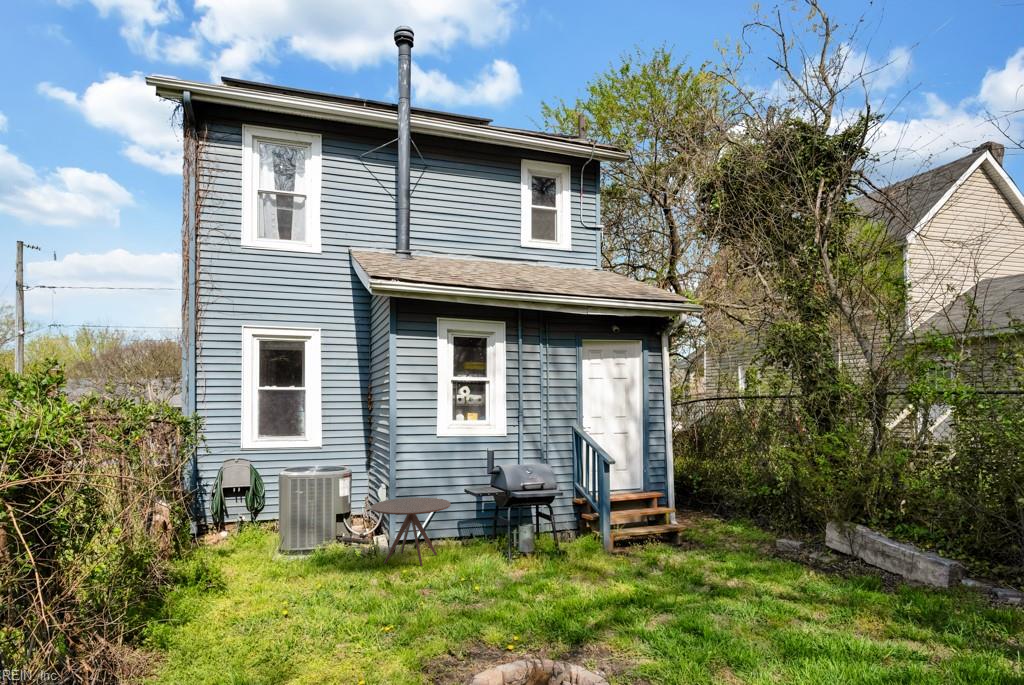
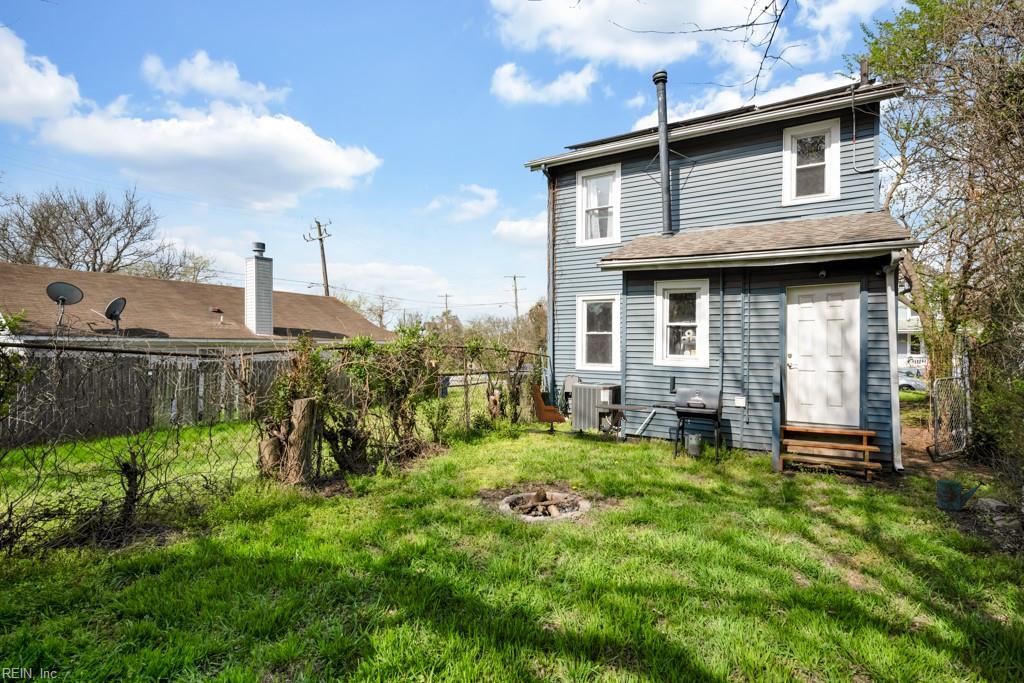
lounge chair: none [247,488,343,580] -> present [532,385,591,436]
watering can: none [812,531,845,564] -> present [929,479,986,510]

